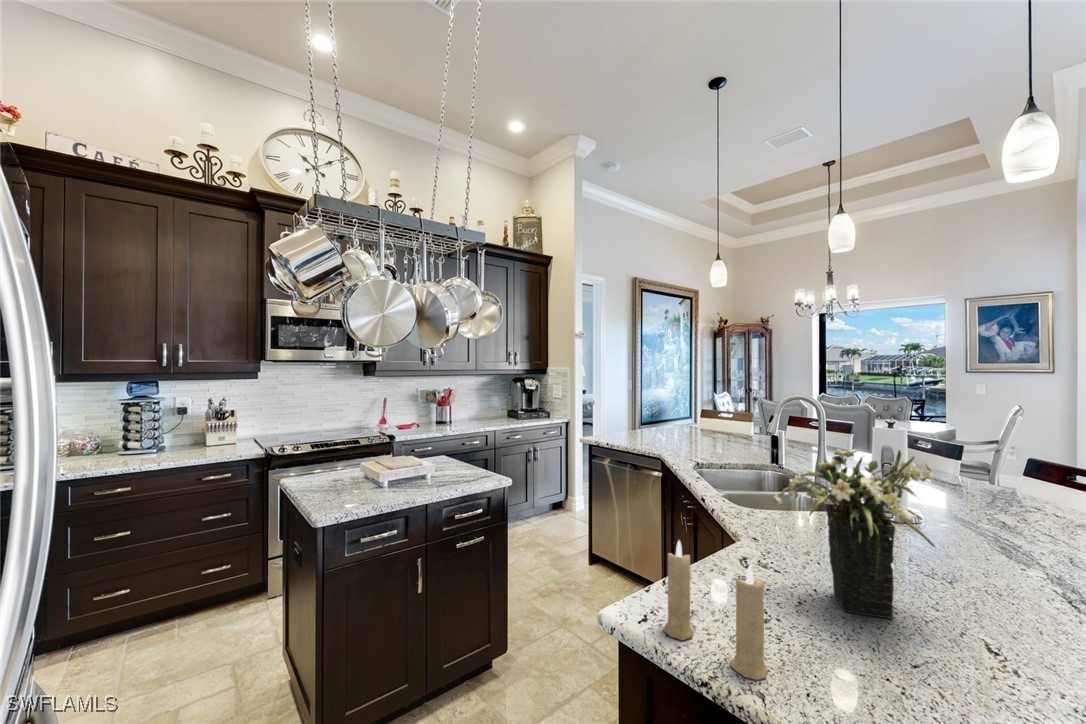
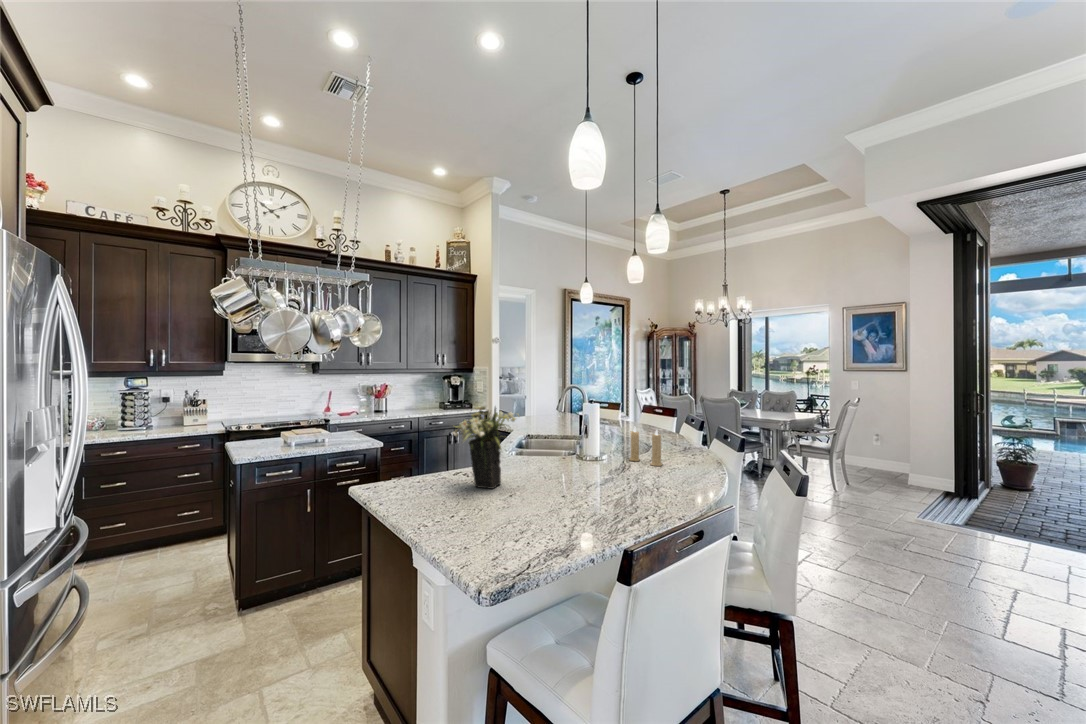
candle: present [663,541,768,680] -> present [630,427,662,466]

